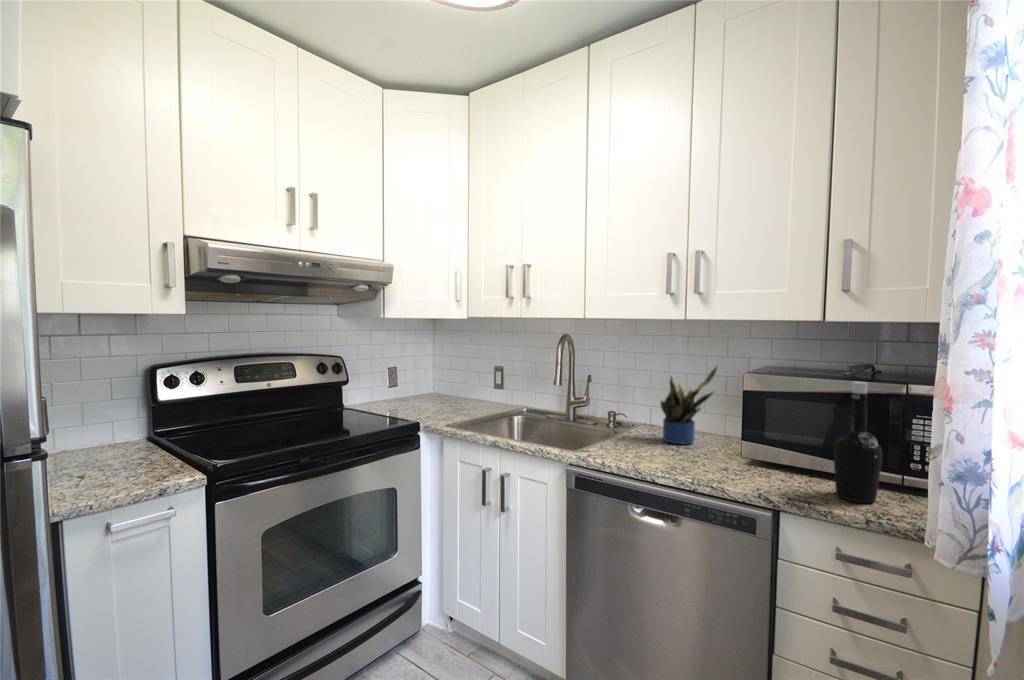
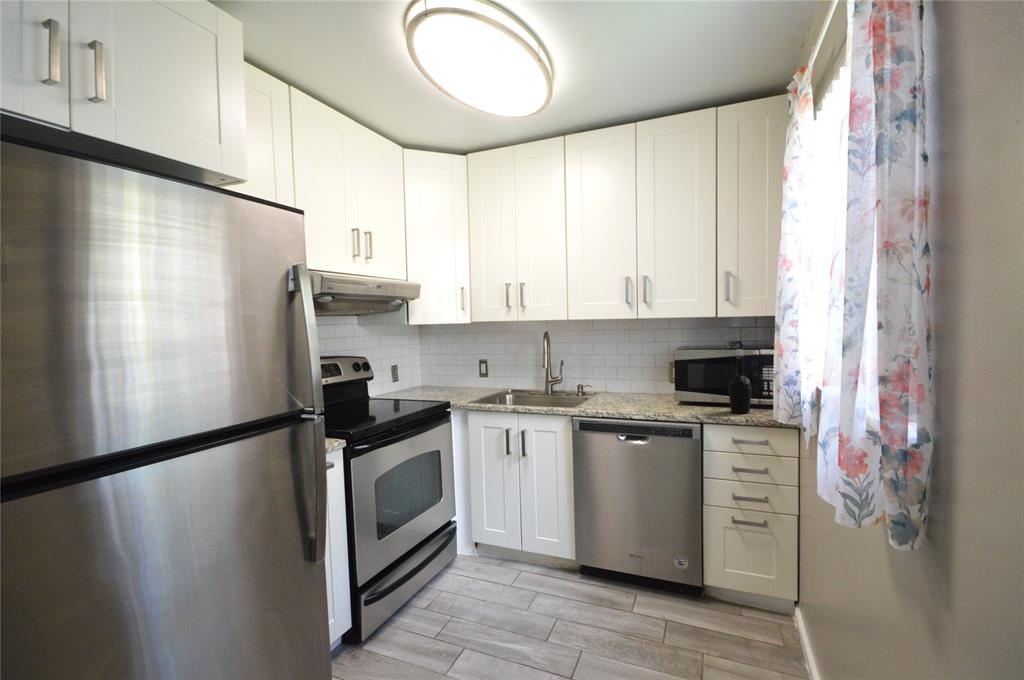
potted plant: present [660,367,717,444] -> none [621,347,656,400]

